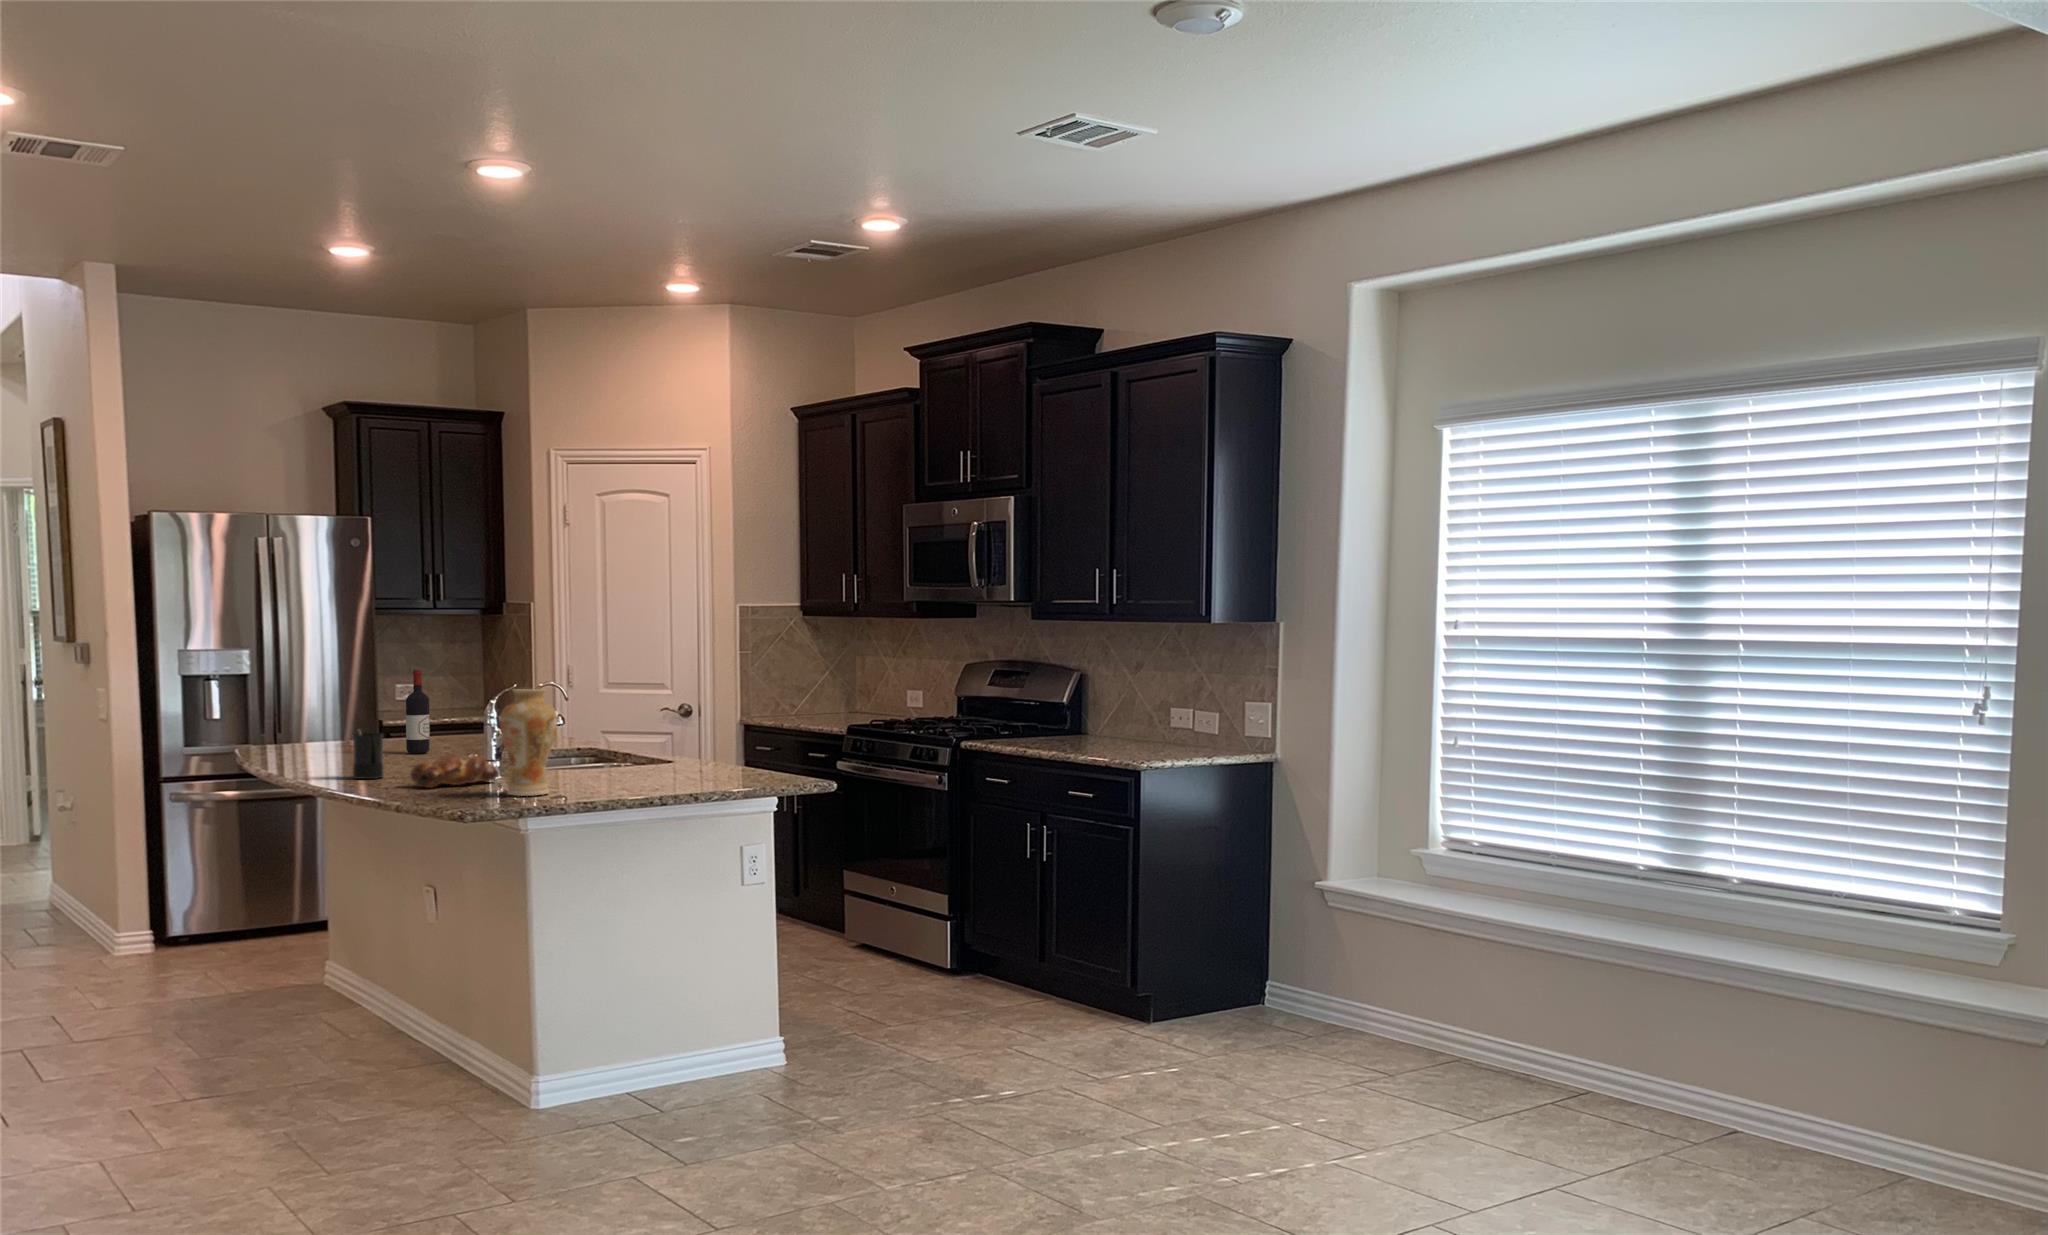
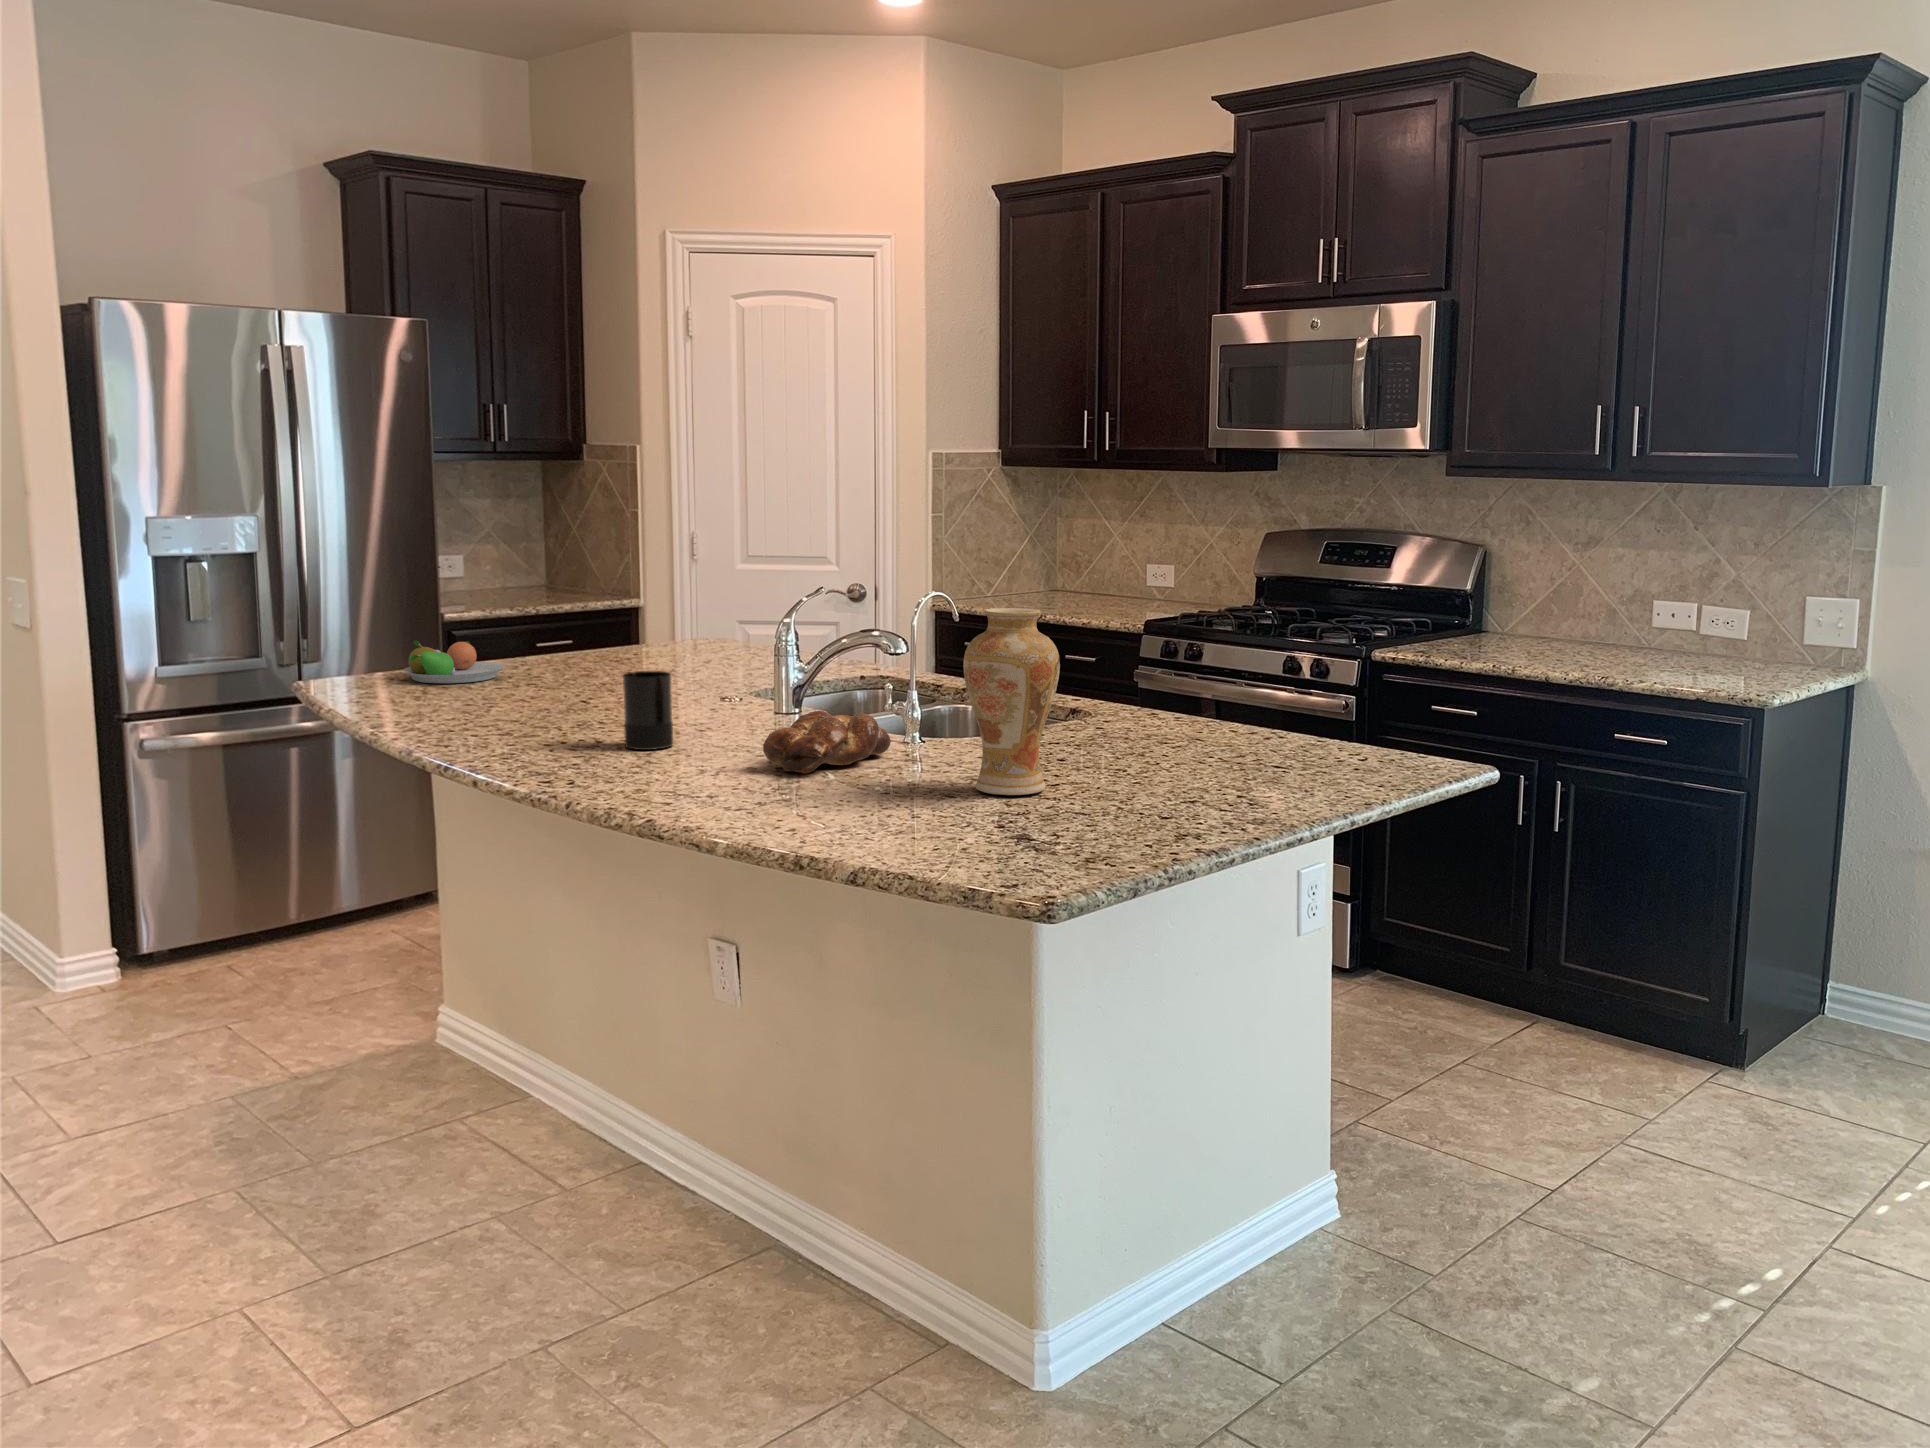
wine bottle: present [406,670,430,754] -> none [601,554,638,683]
fruit bowl: none [283,726,351,753] -> present [403,641,505,683]

